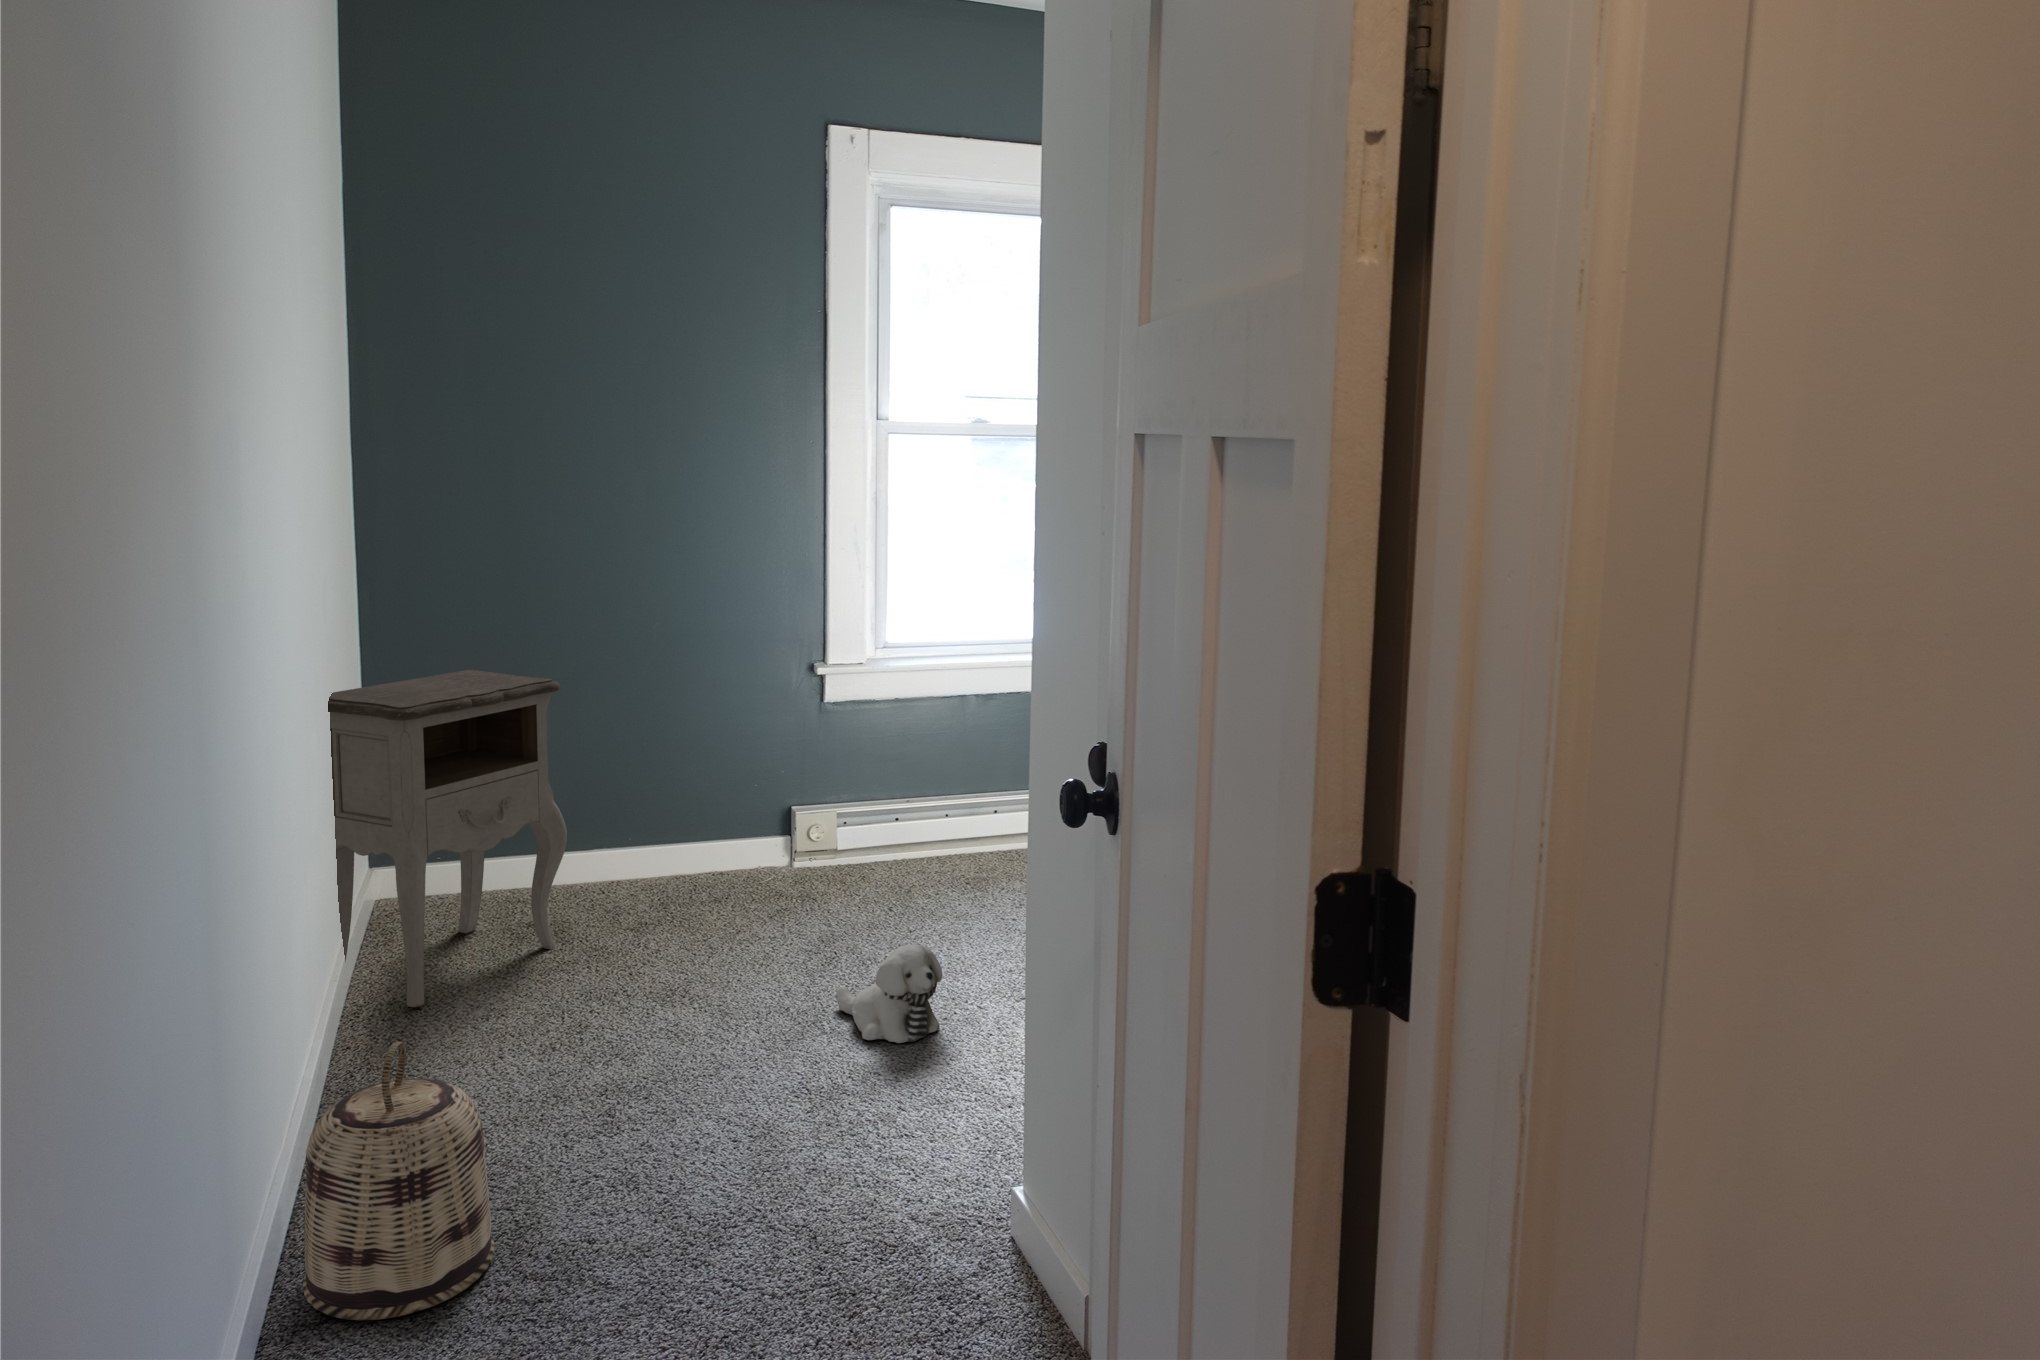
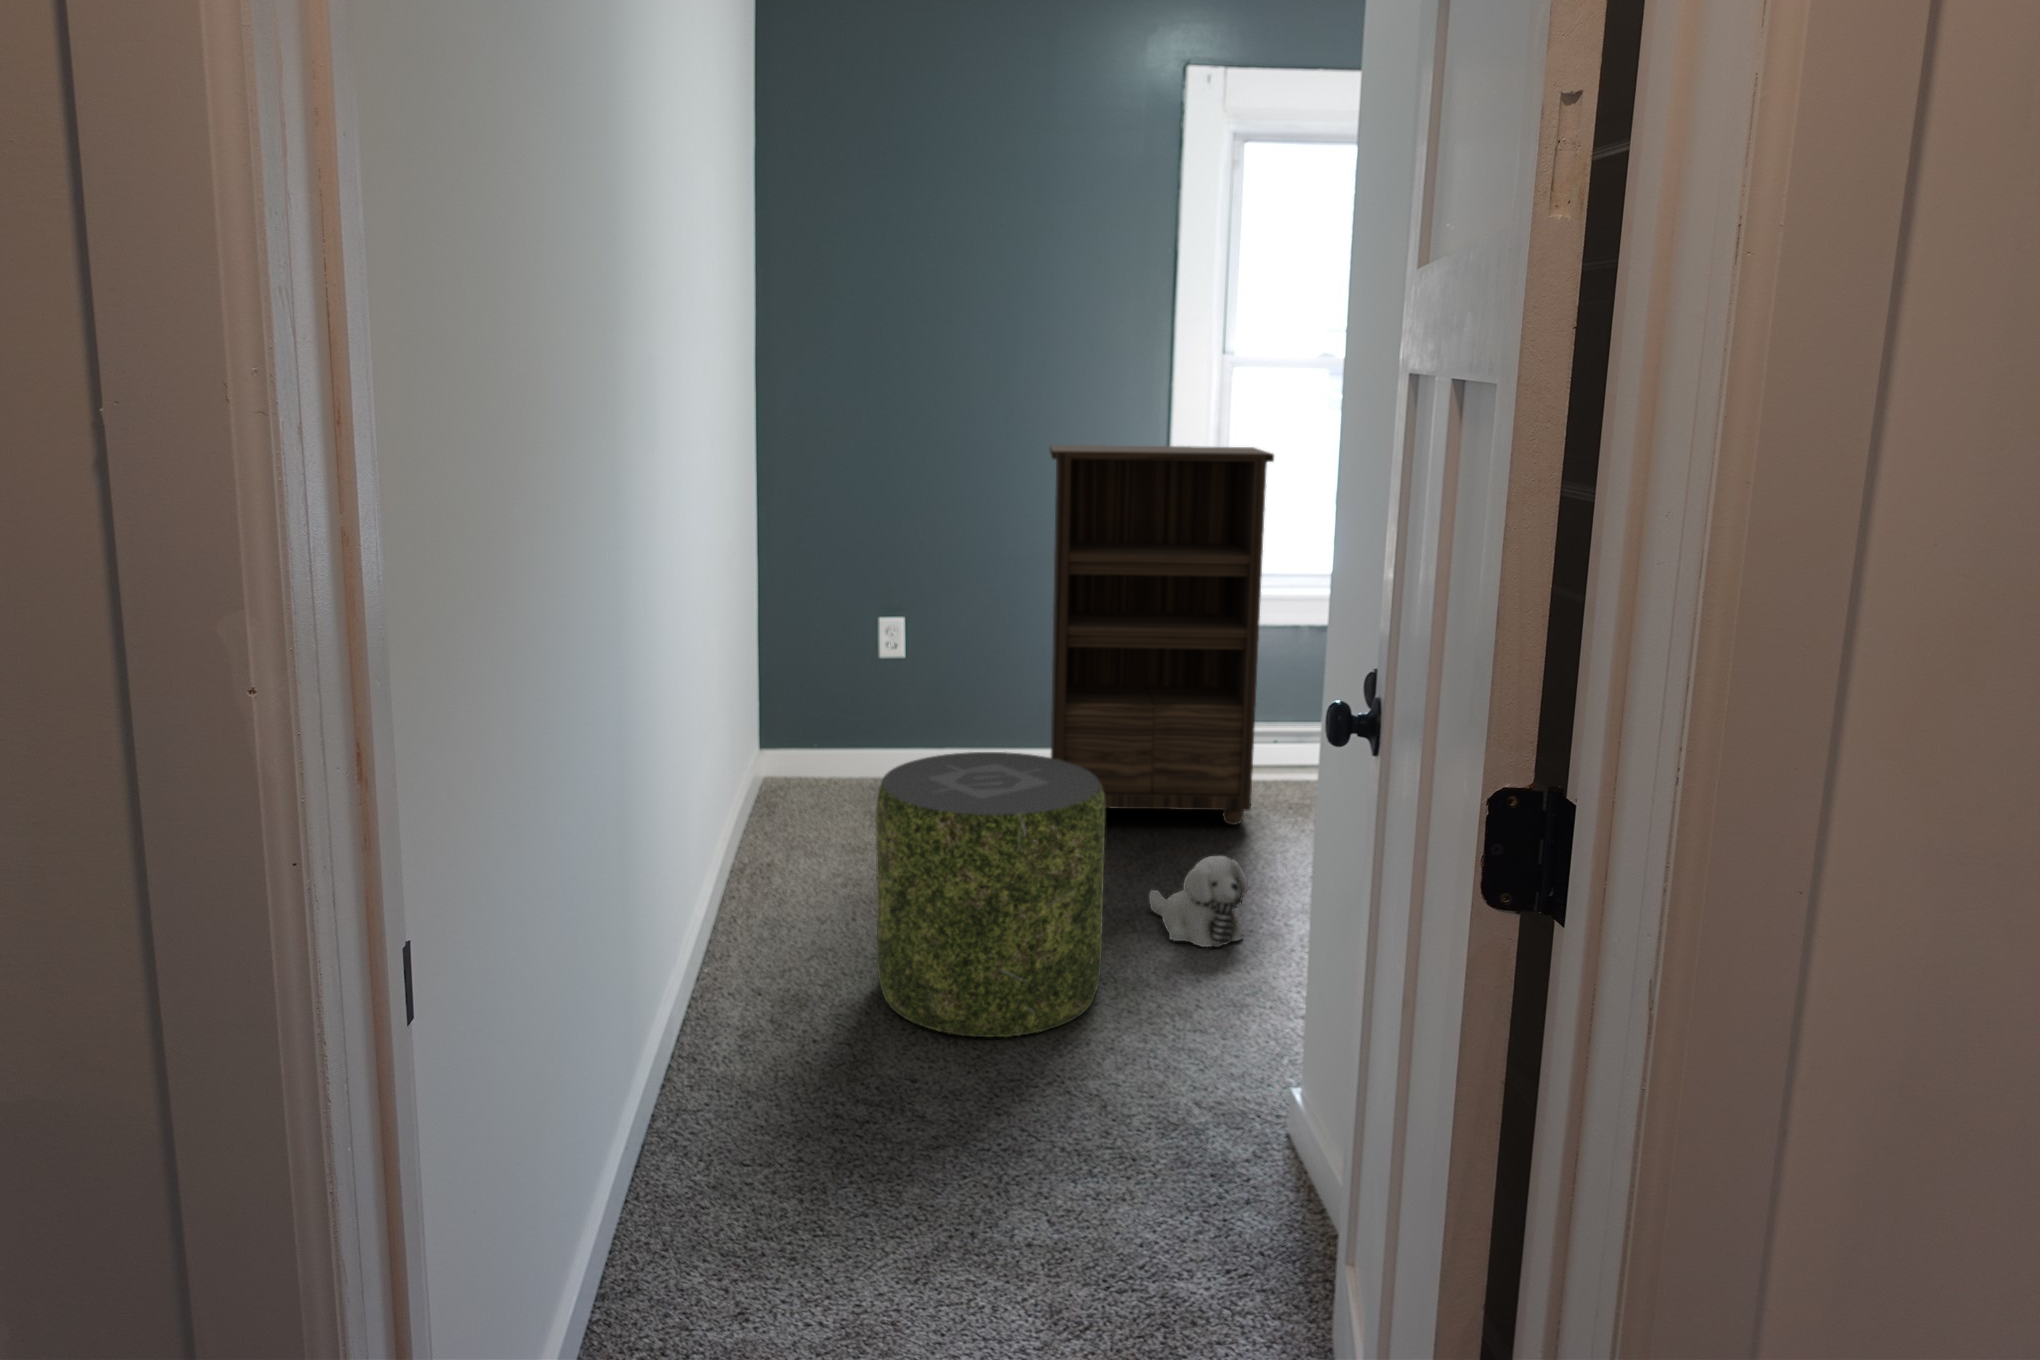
bookshelf: none [704,518,943,922] -> present [1050,445,1274,825]
nightstand: present [328,670,567,1007] -> none [710,580,920,869]
pouf: none [531,854,795,1180] -> present [876,752,1105,1037]
basket: present [303,1042,494,1320] -> none [689,889,836,1115]

